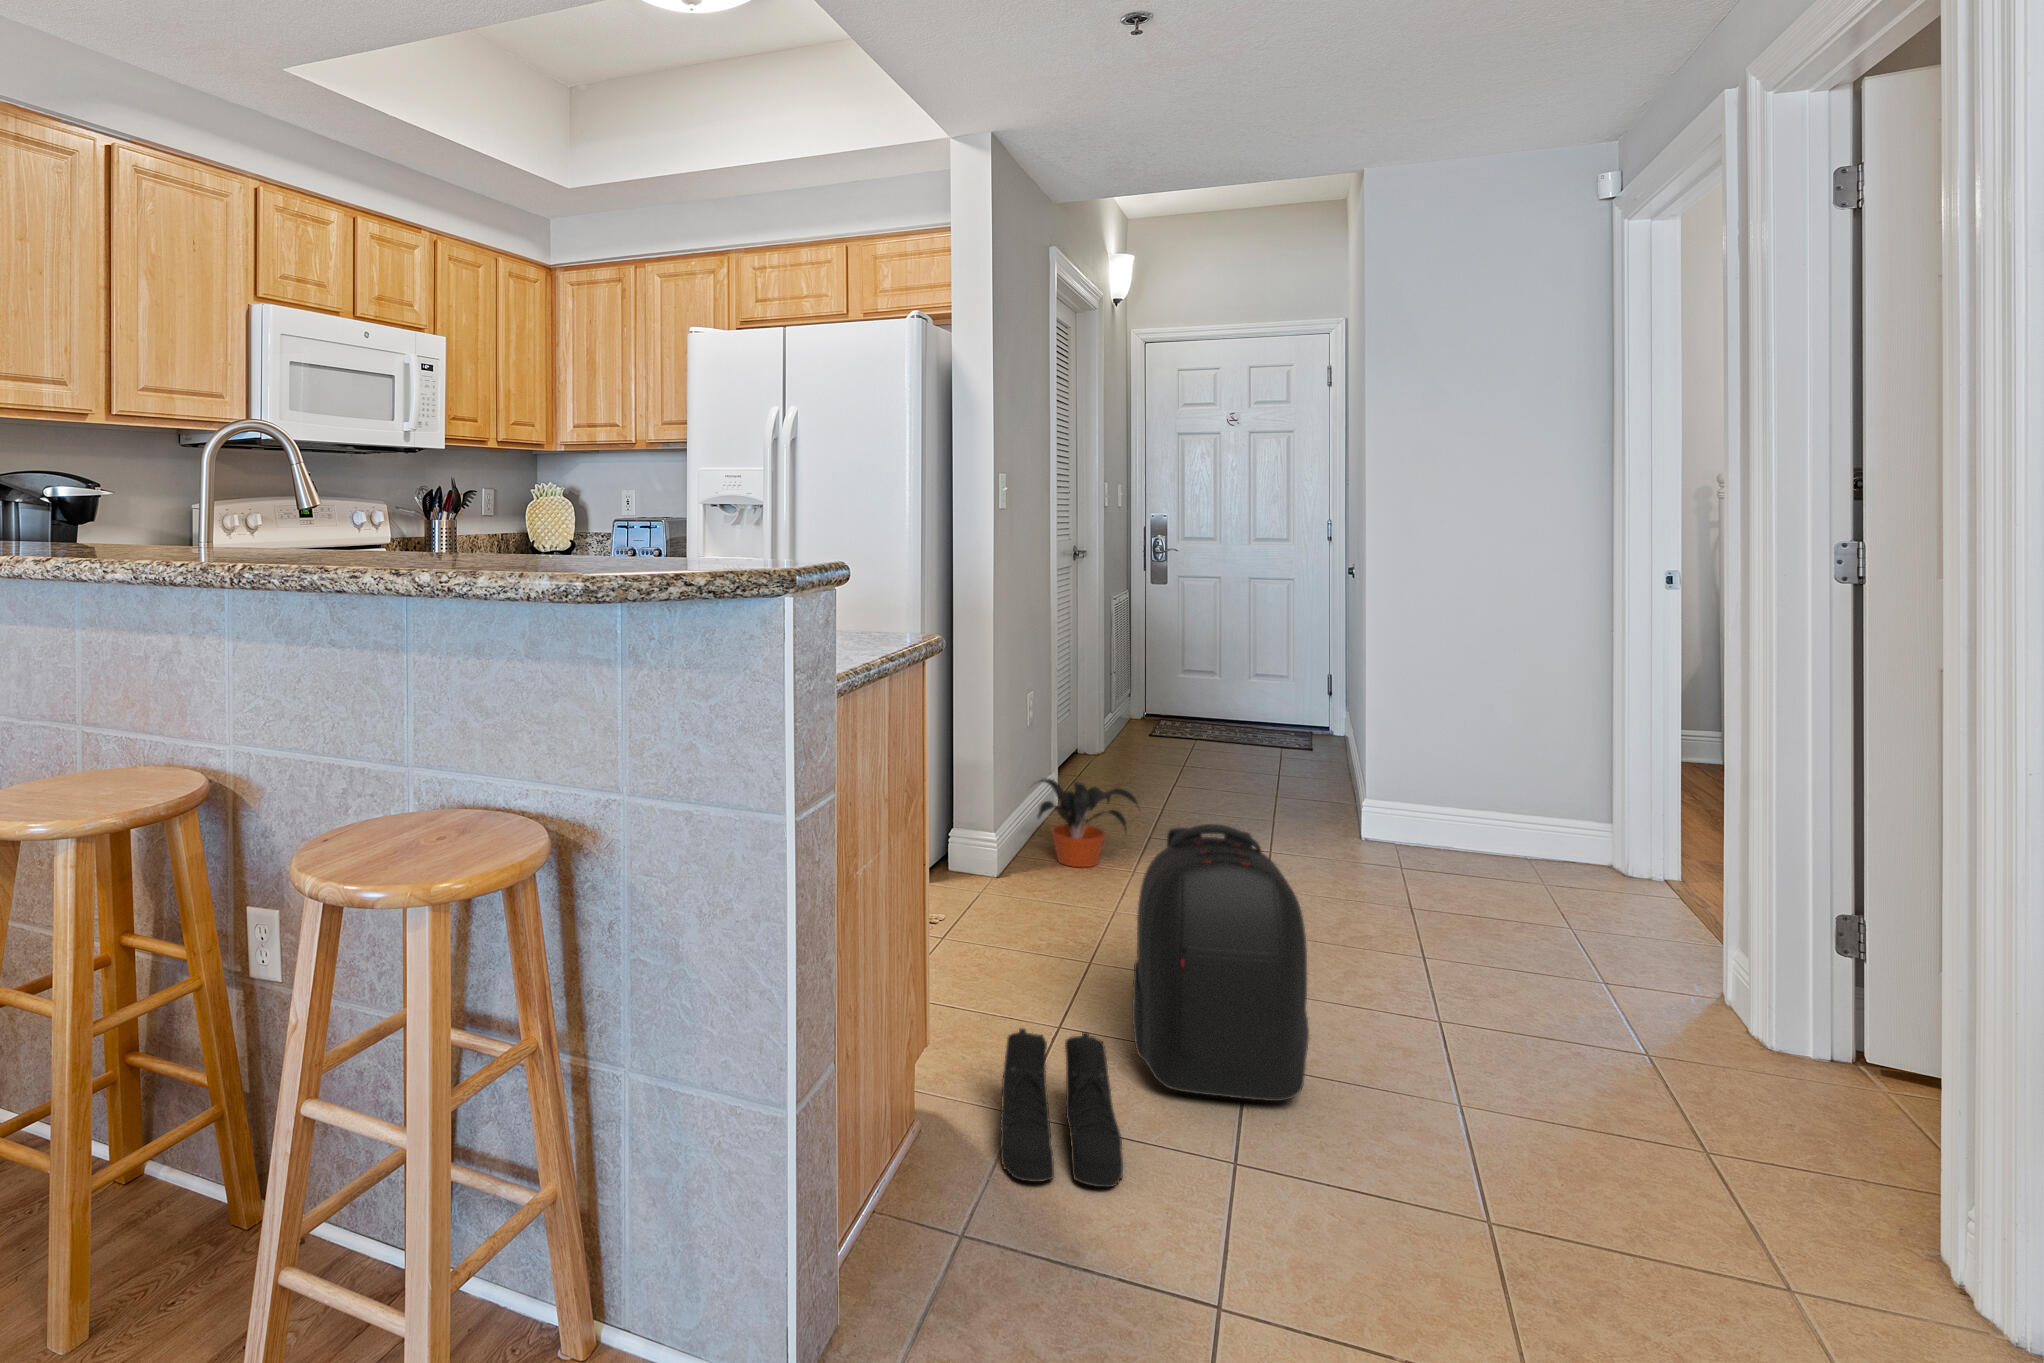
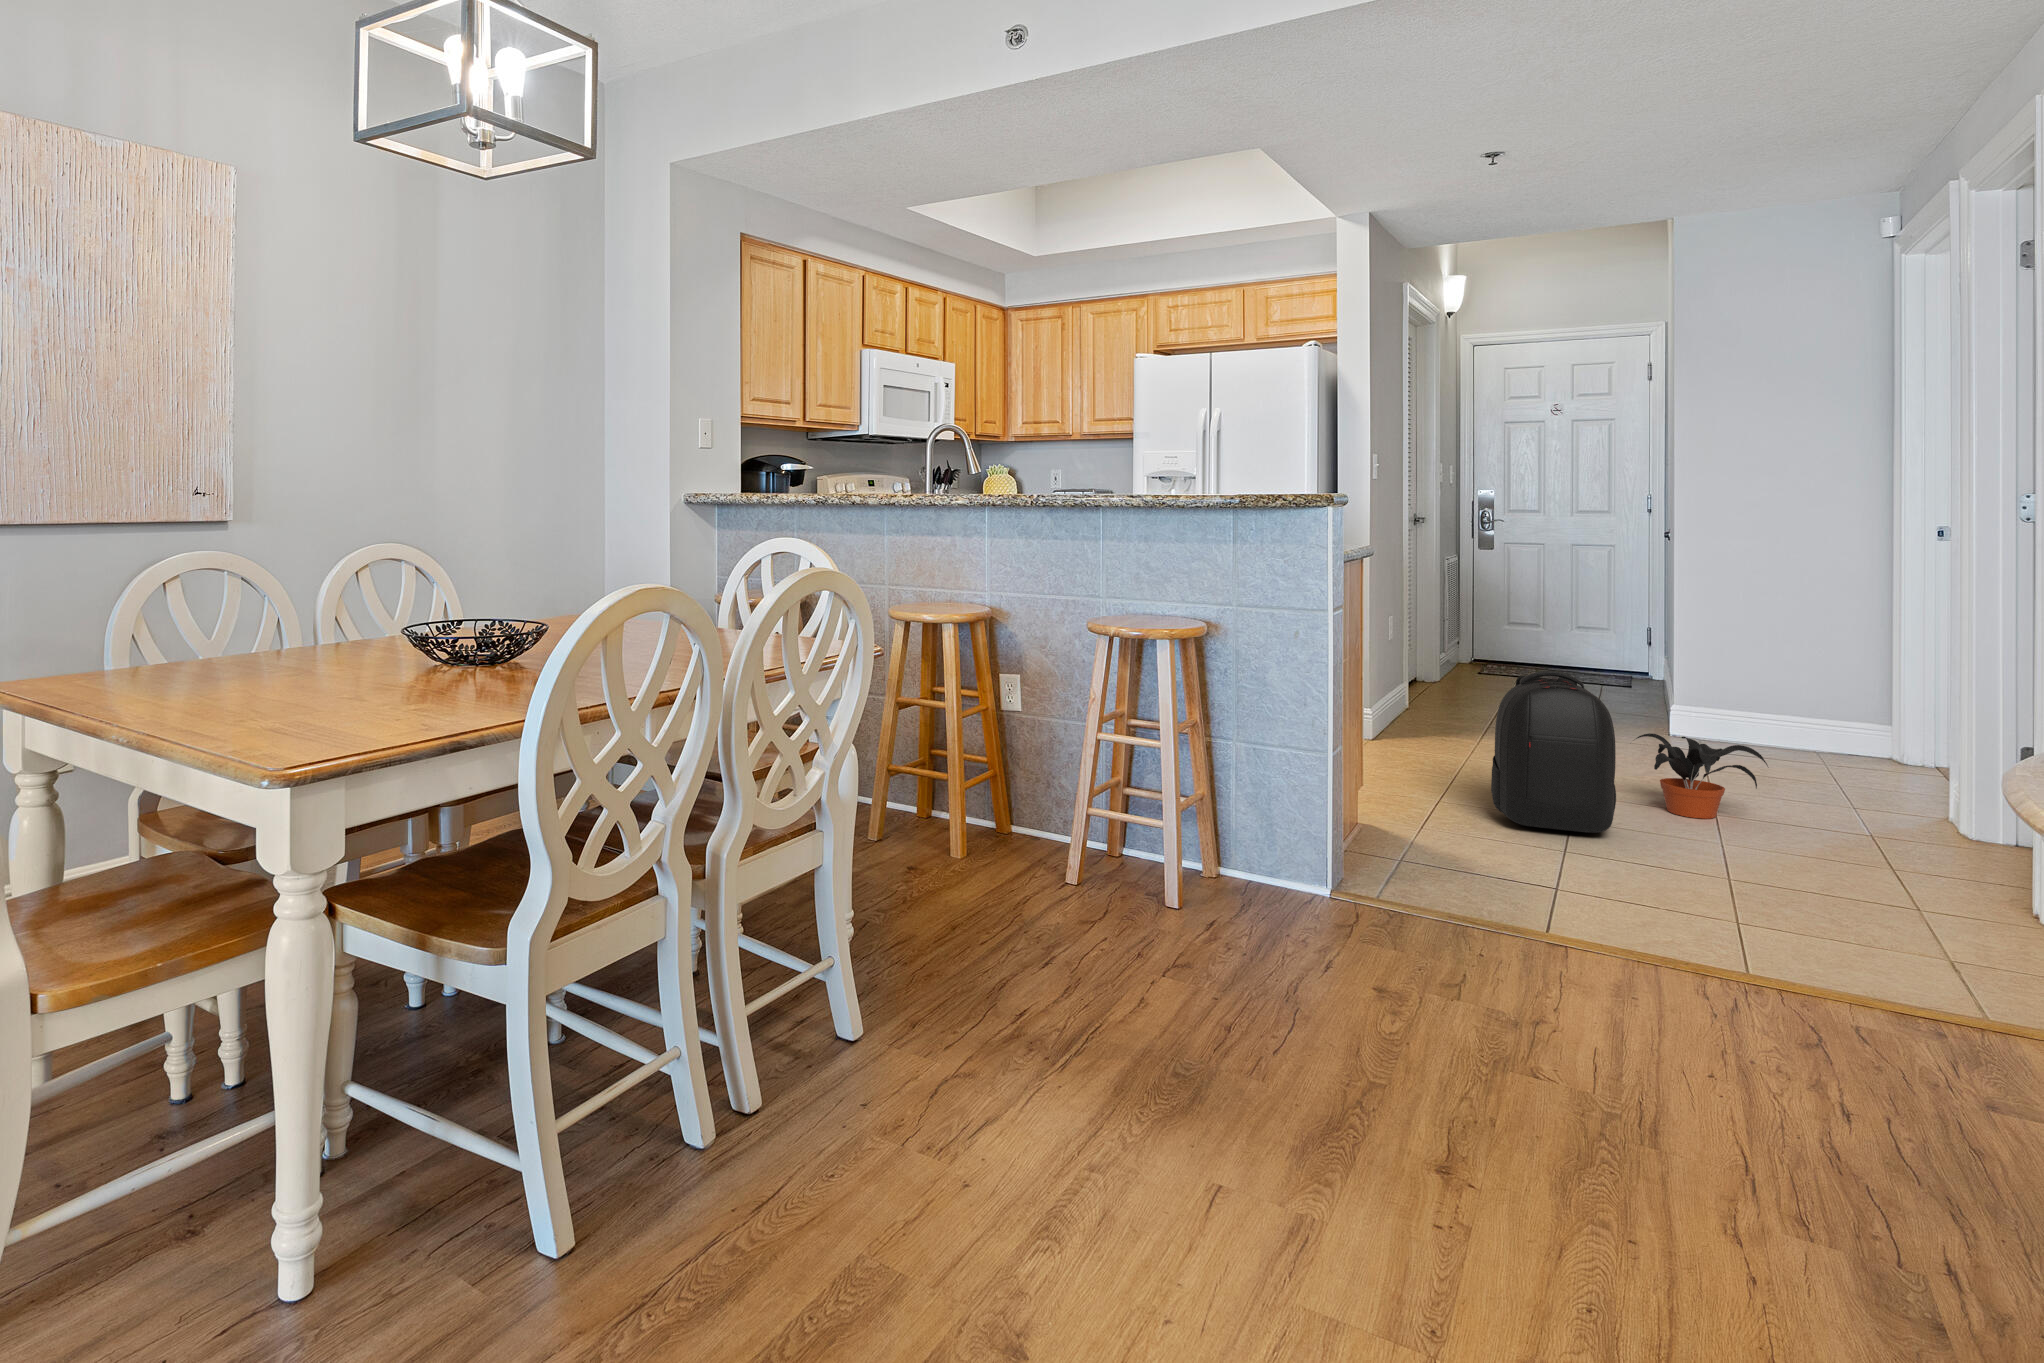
potted plant: present [1038,779,1137,867] -> present [1636,733,1768,819]
boots: present [1000,1028,1123,1187] -> none [1411,777,1493,854]

